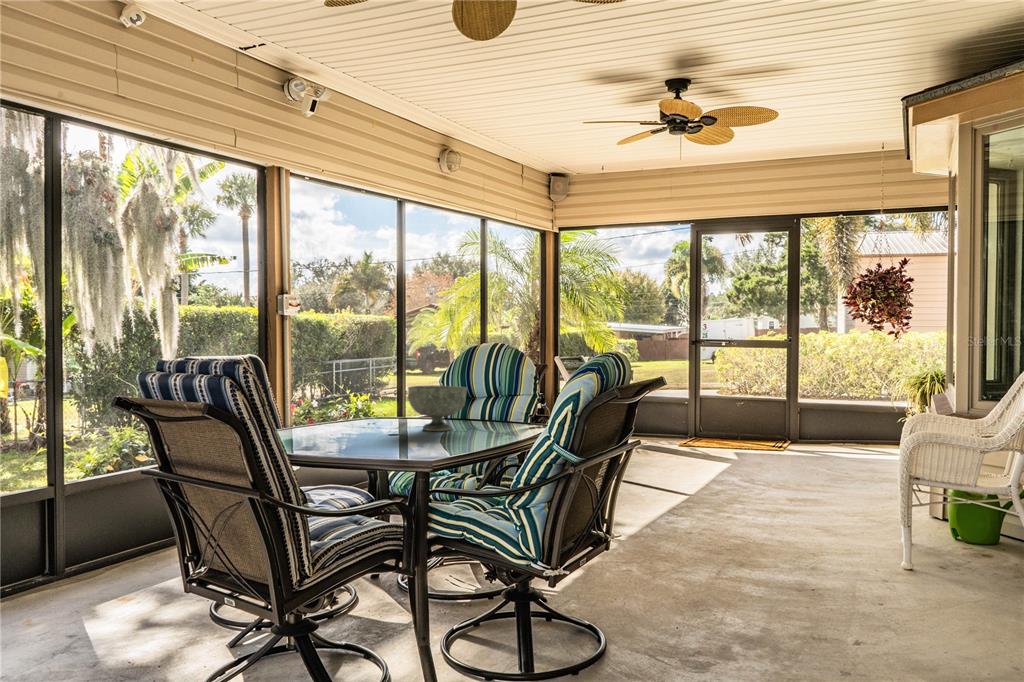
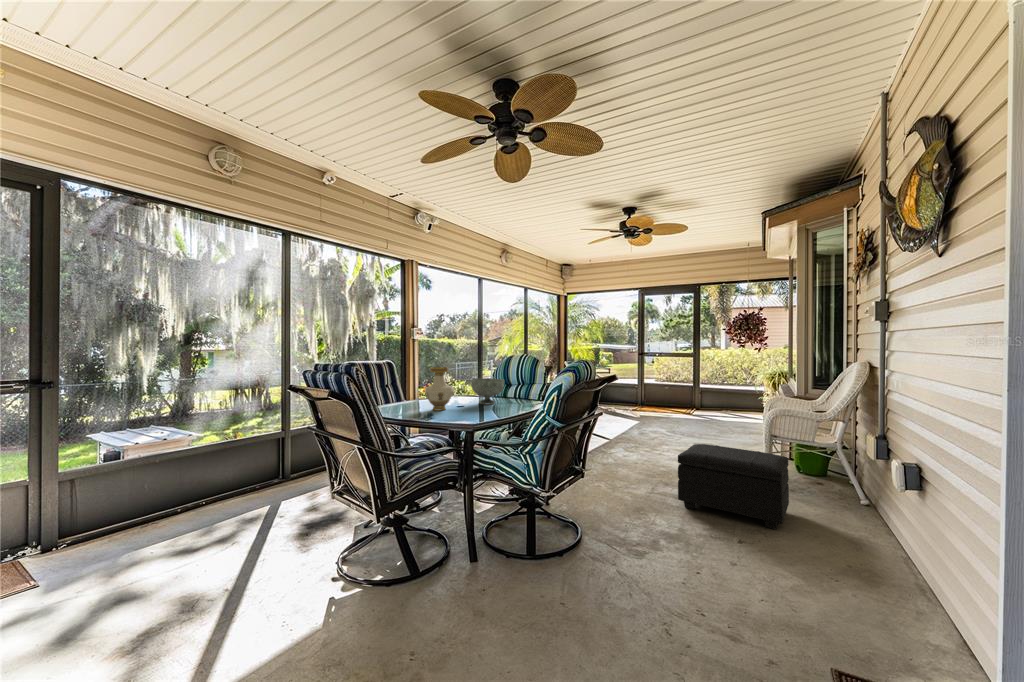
vase: none [332,365,382,442] -> present [425,367,453,411]
footstool: none [760,493,936,624] -> present [678,444,789,529]

